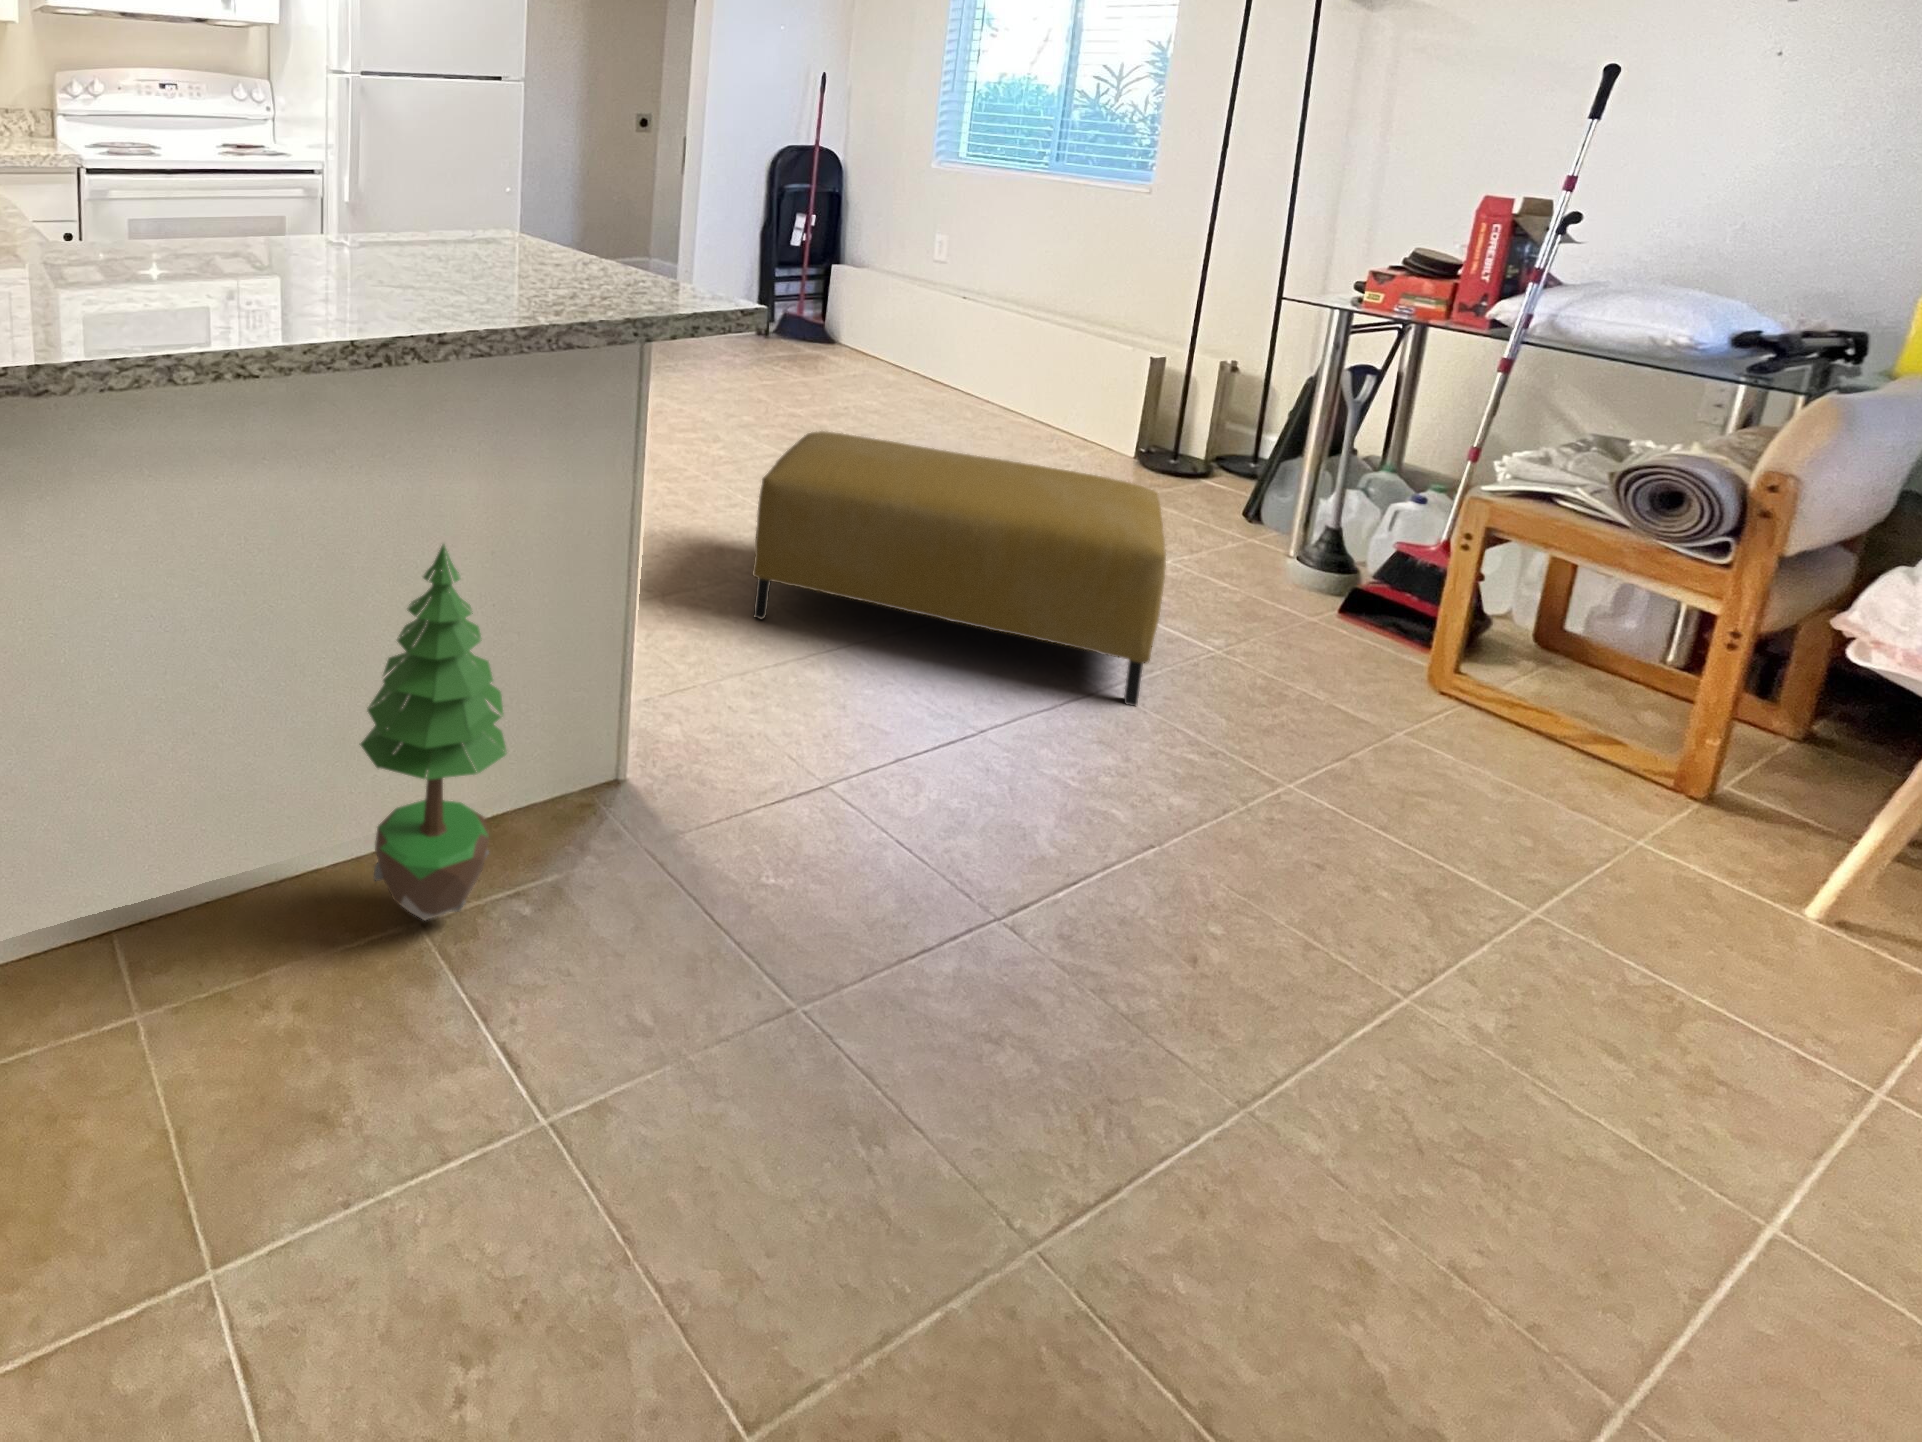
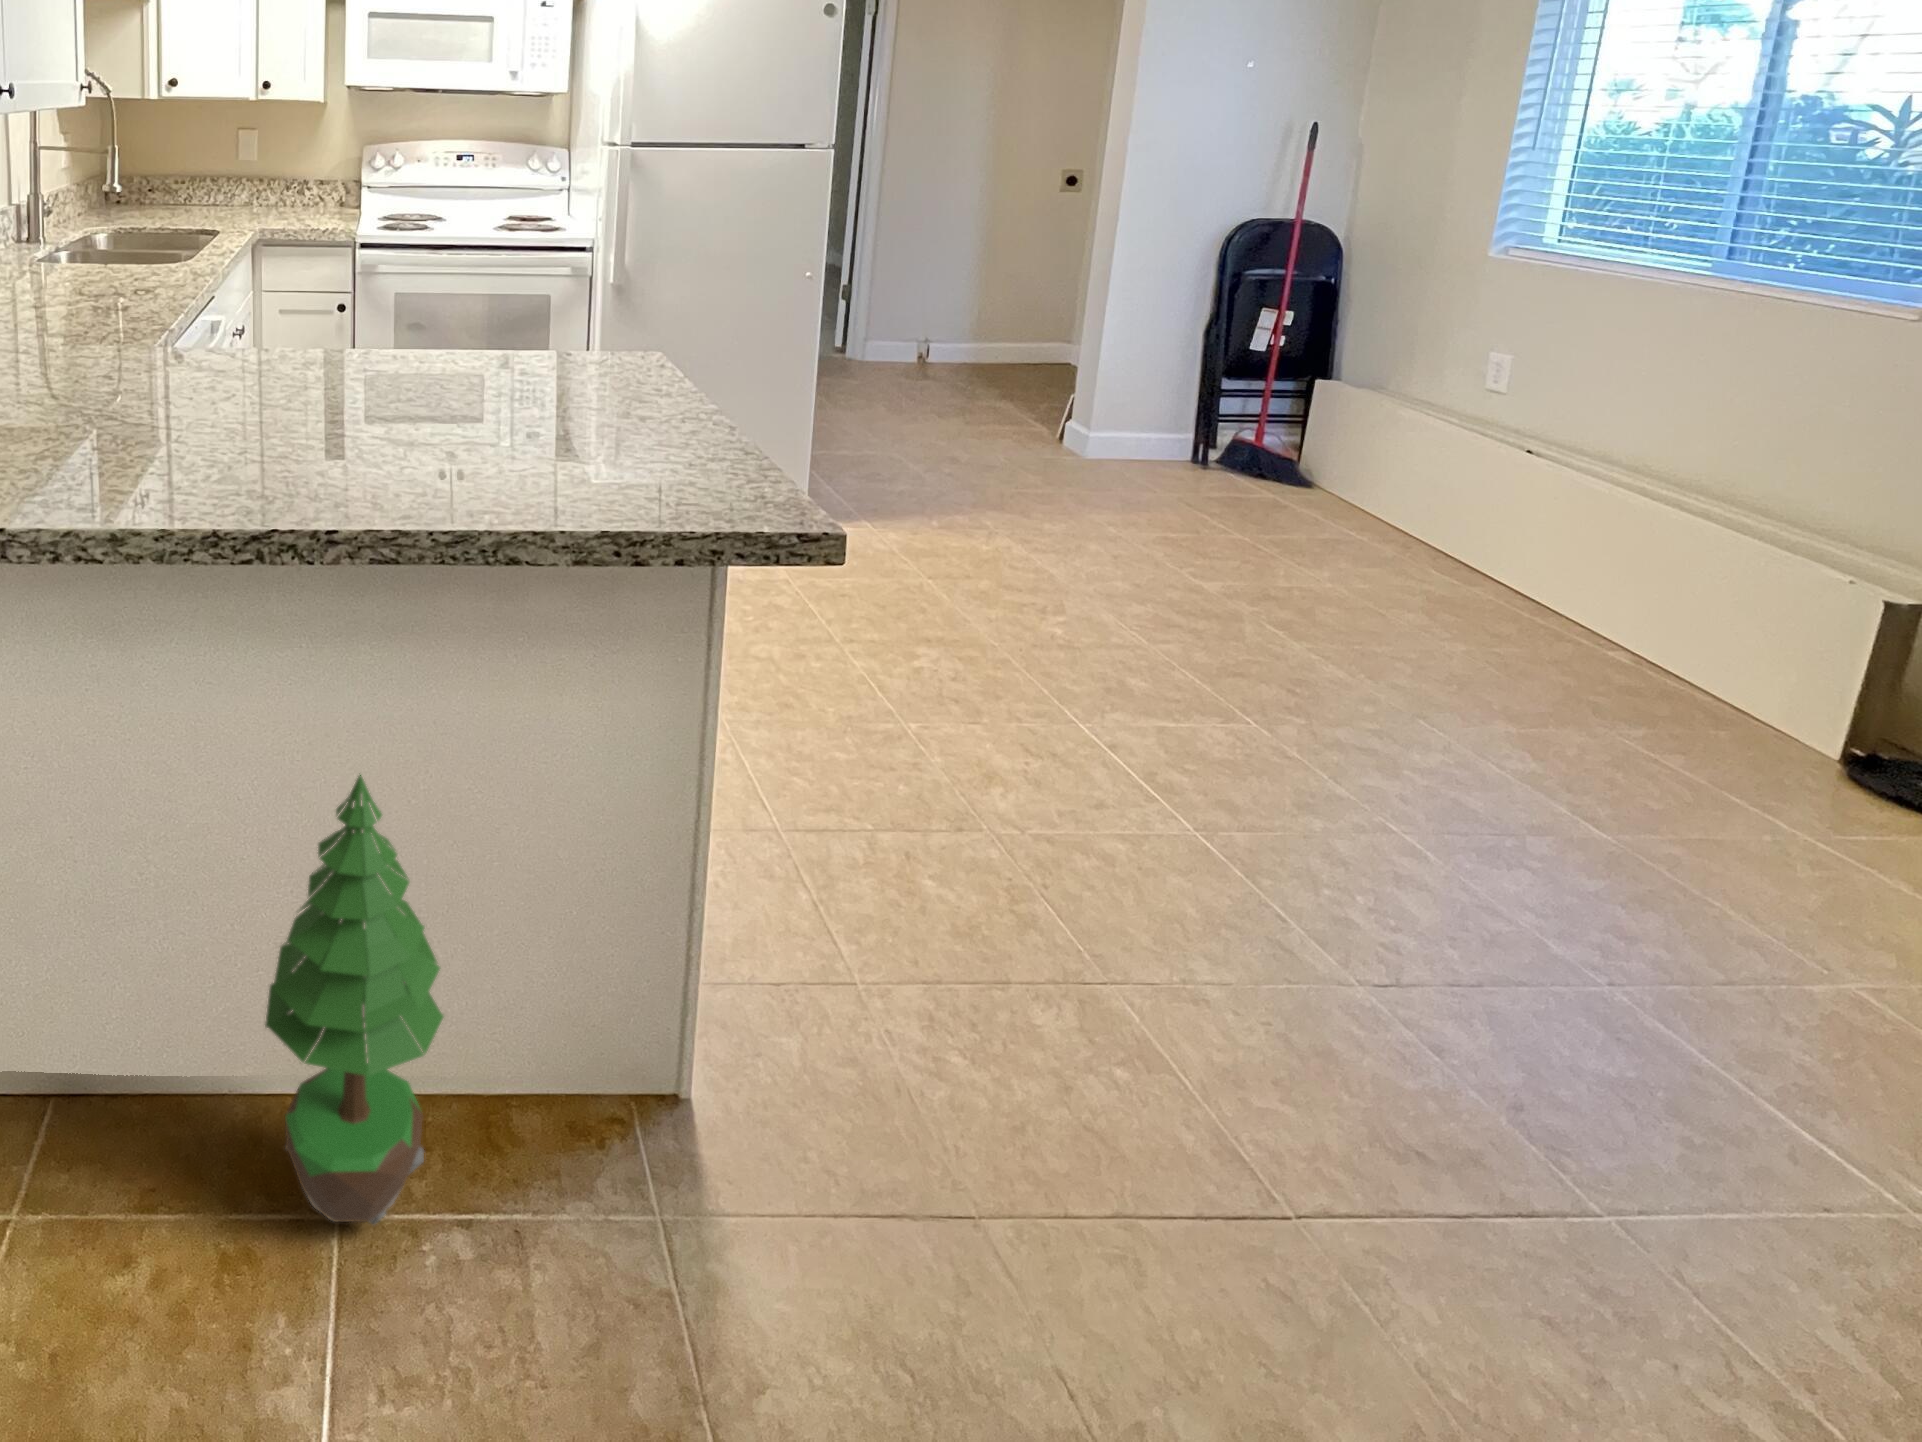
ottoman: present [753,431,1166,706] -> none [986,647,1772,1262]

